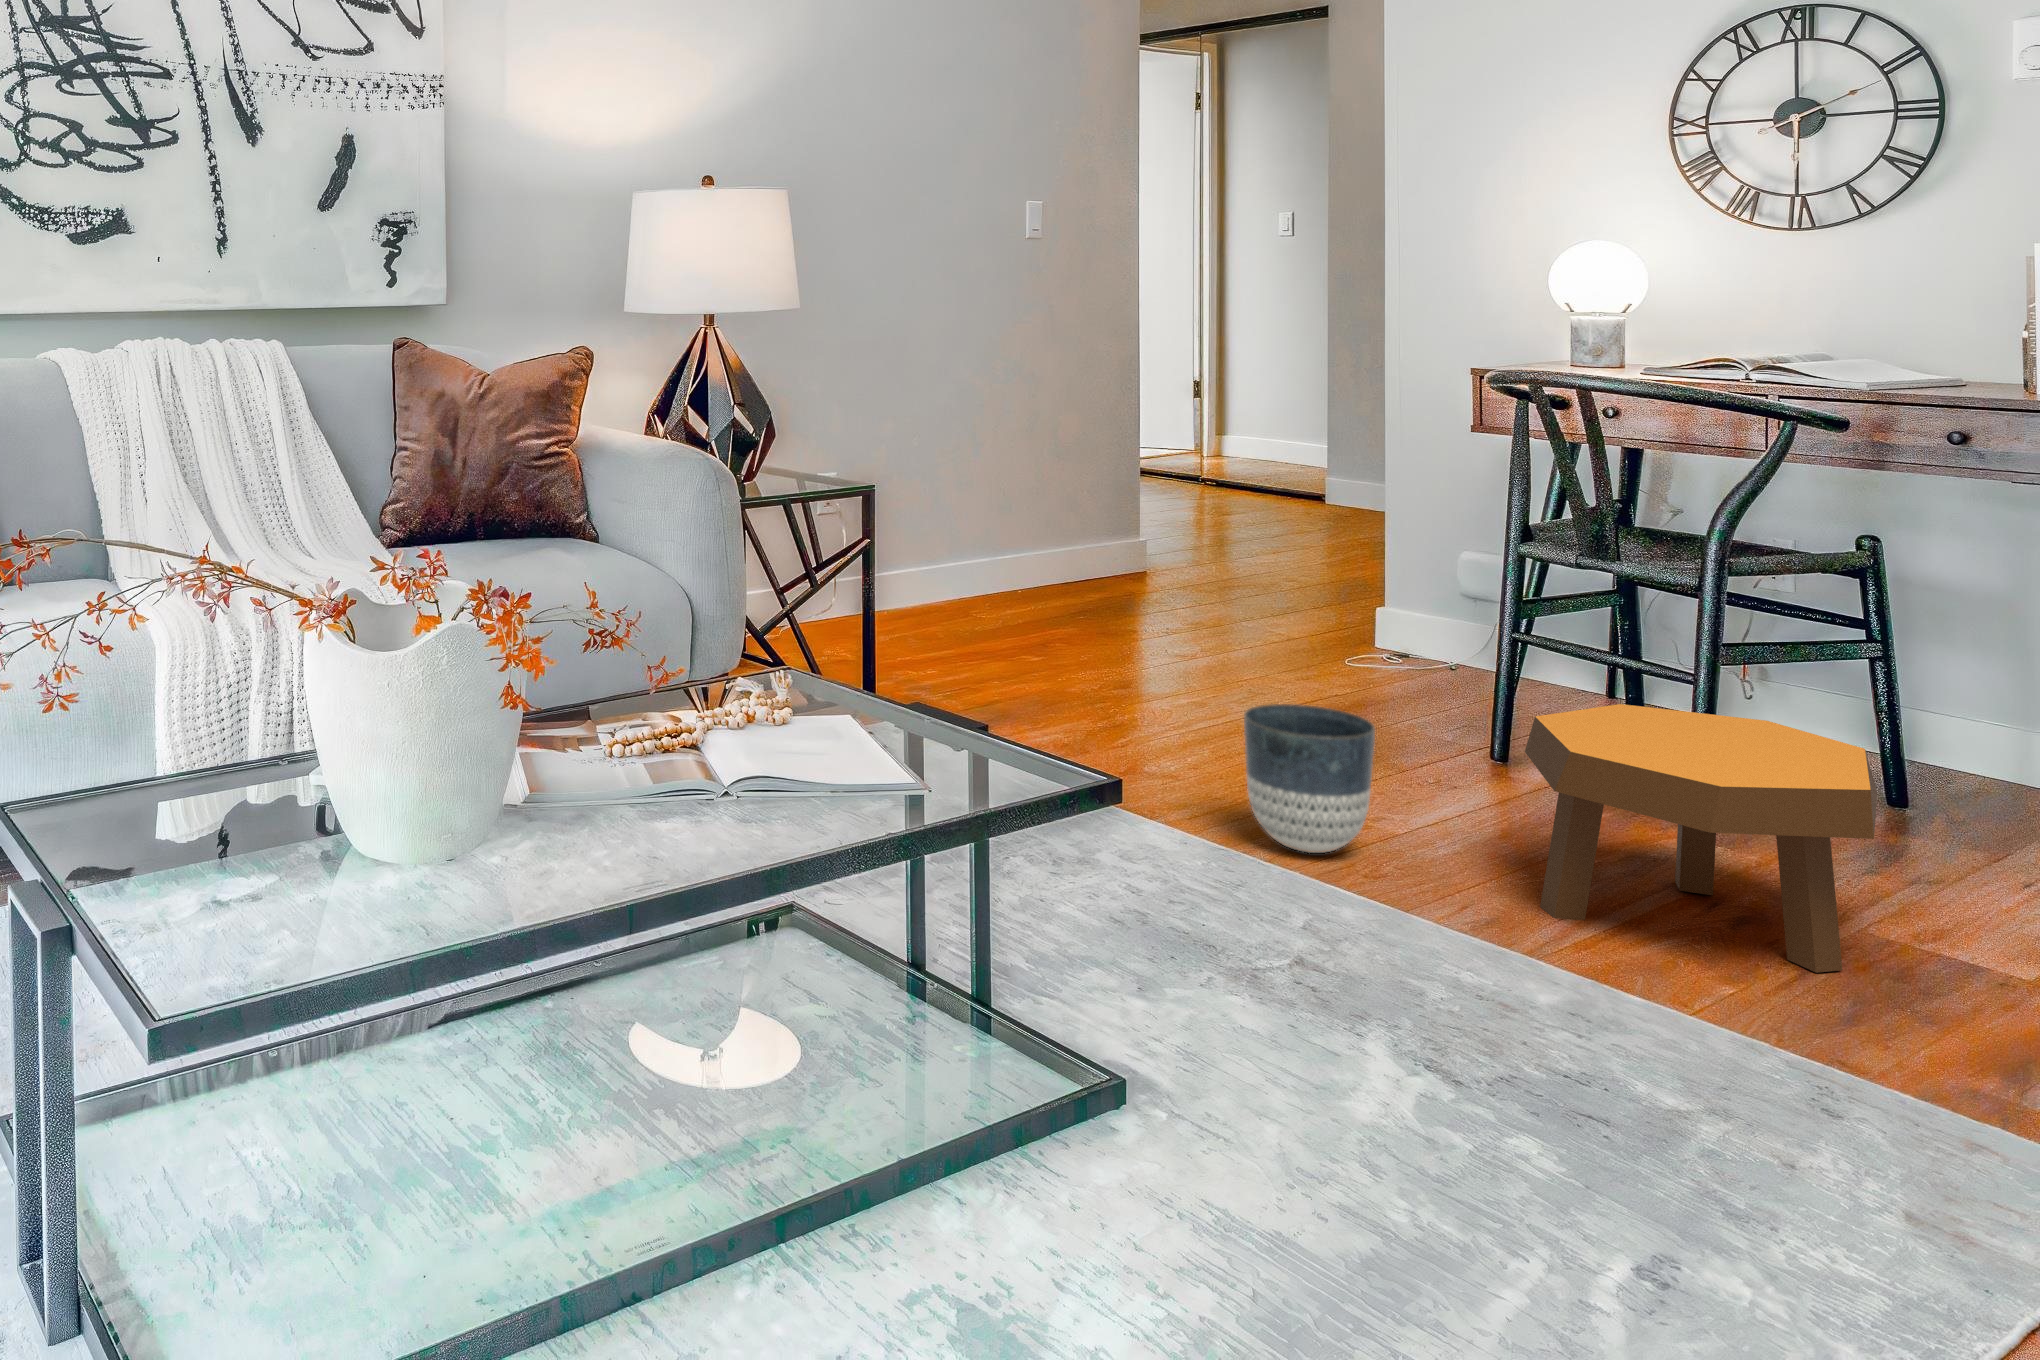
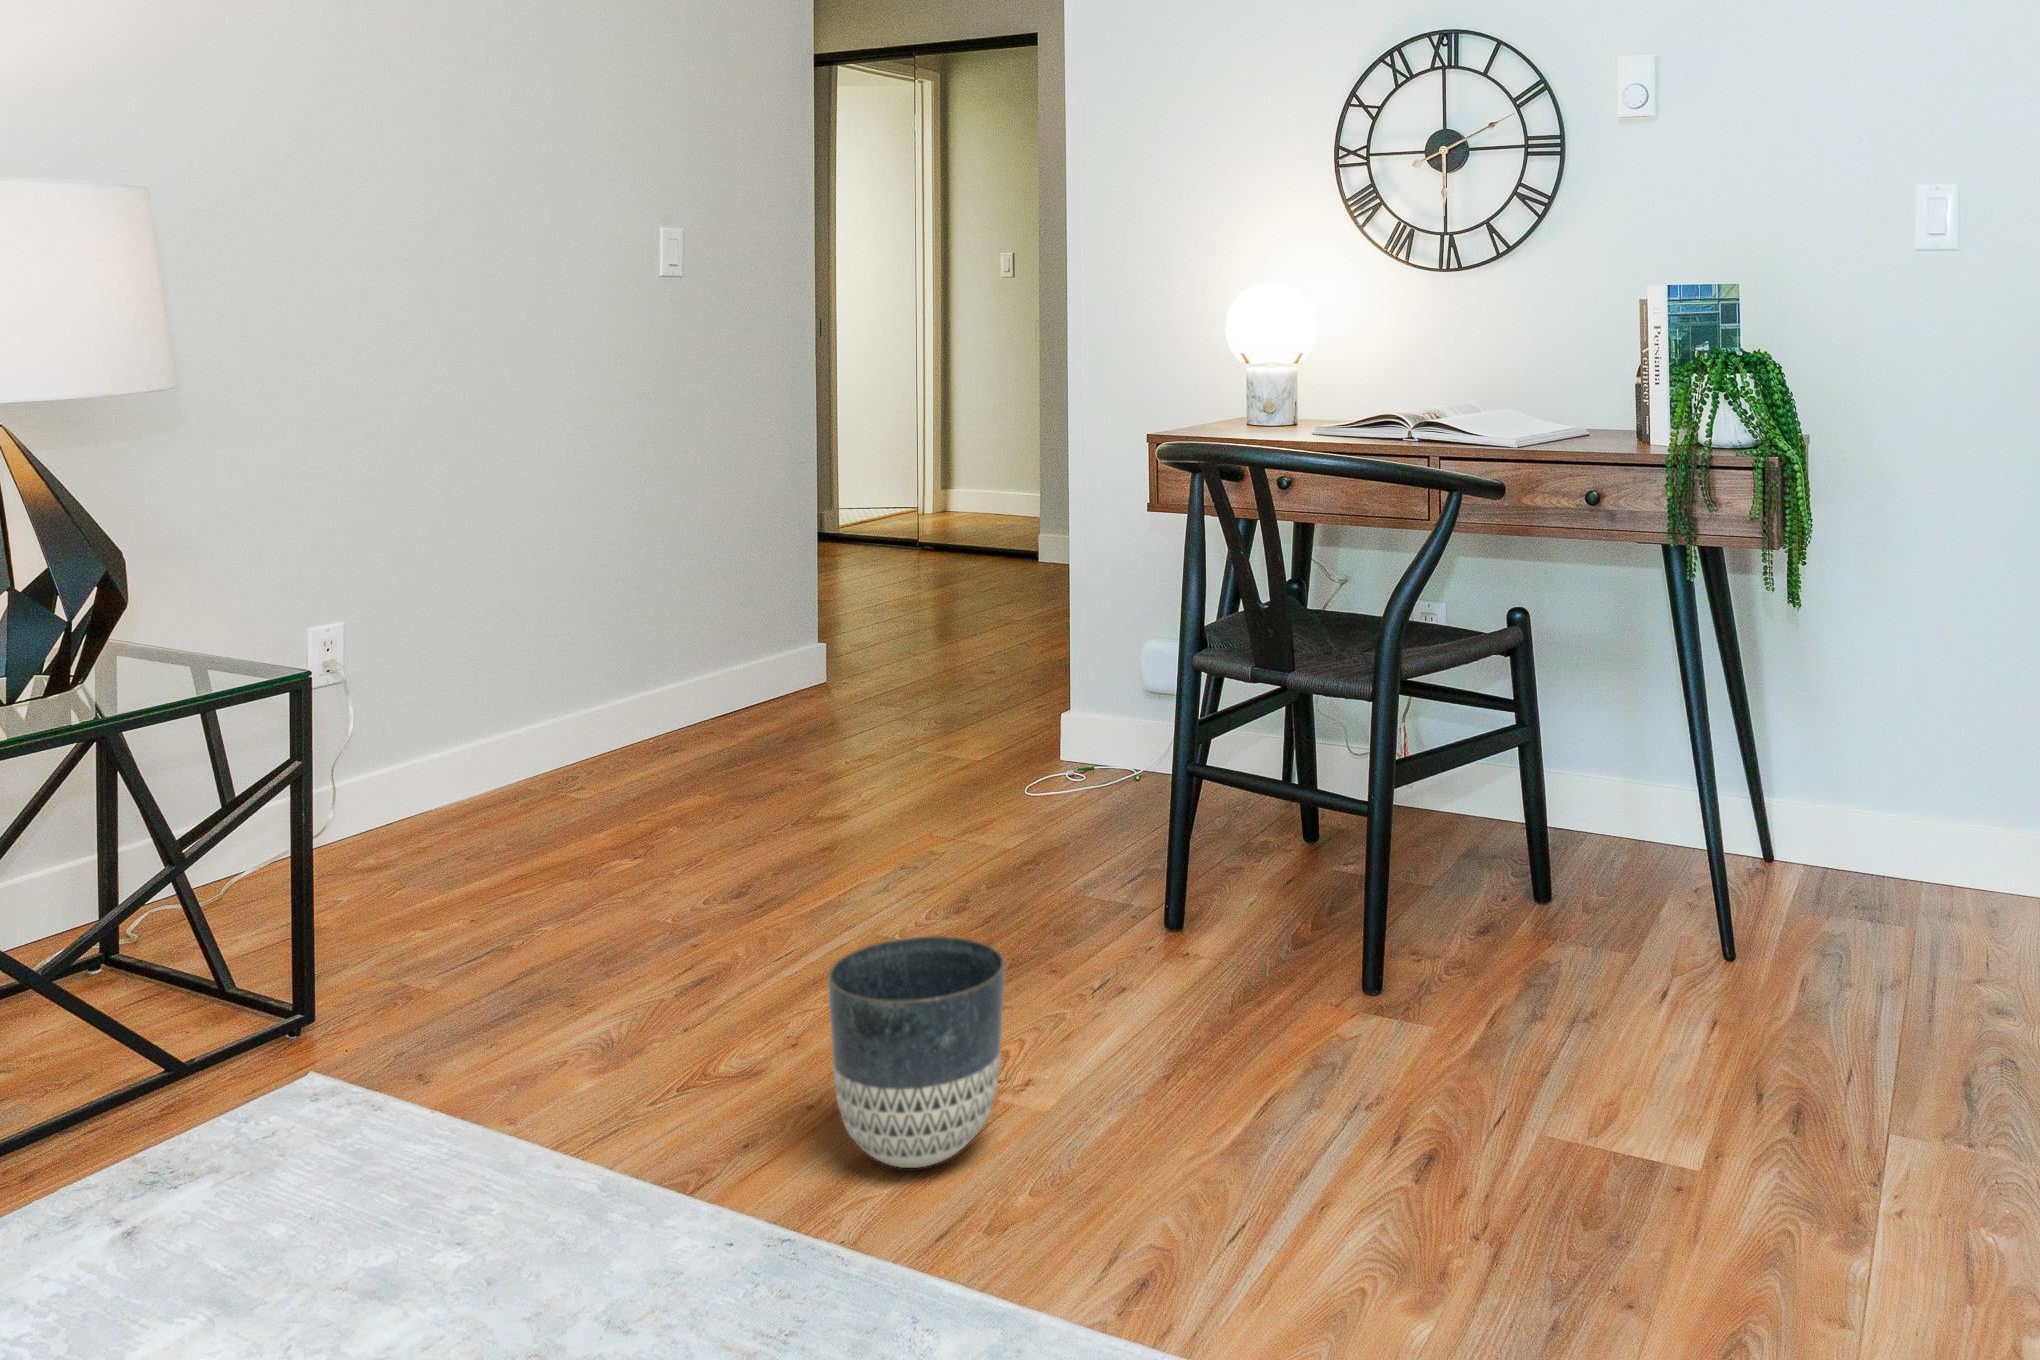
footstool: present [1525,704,1877,973] -> none [1187,869,1560,1217]

